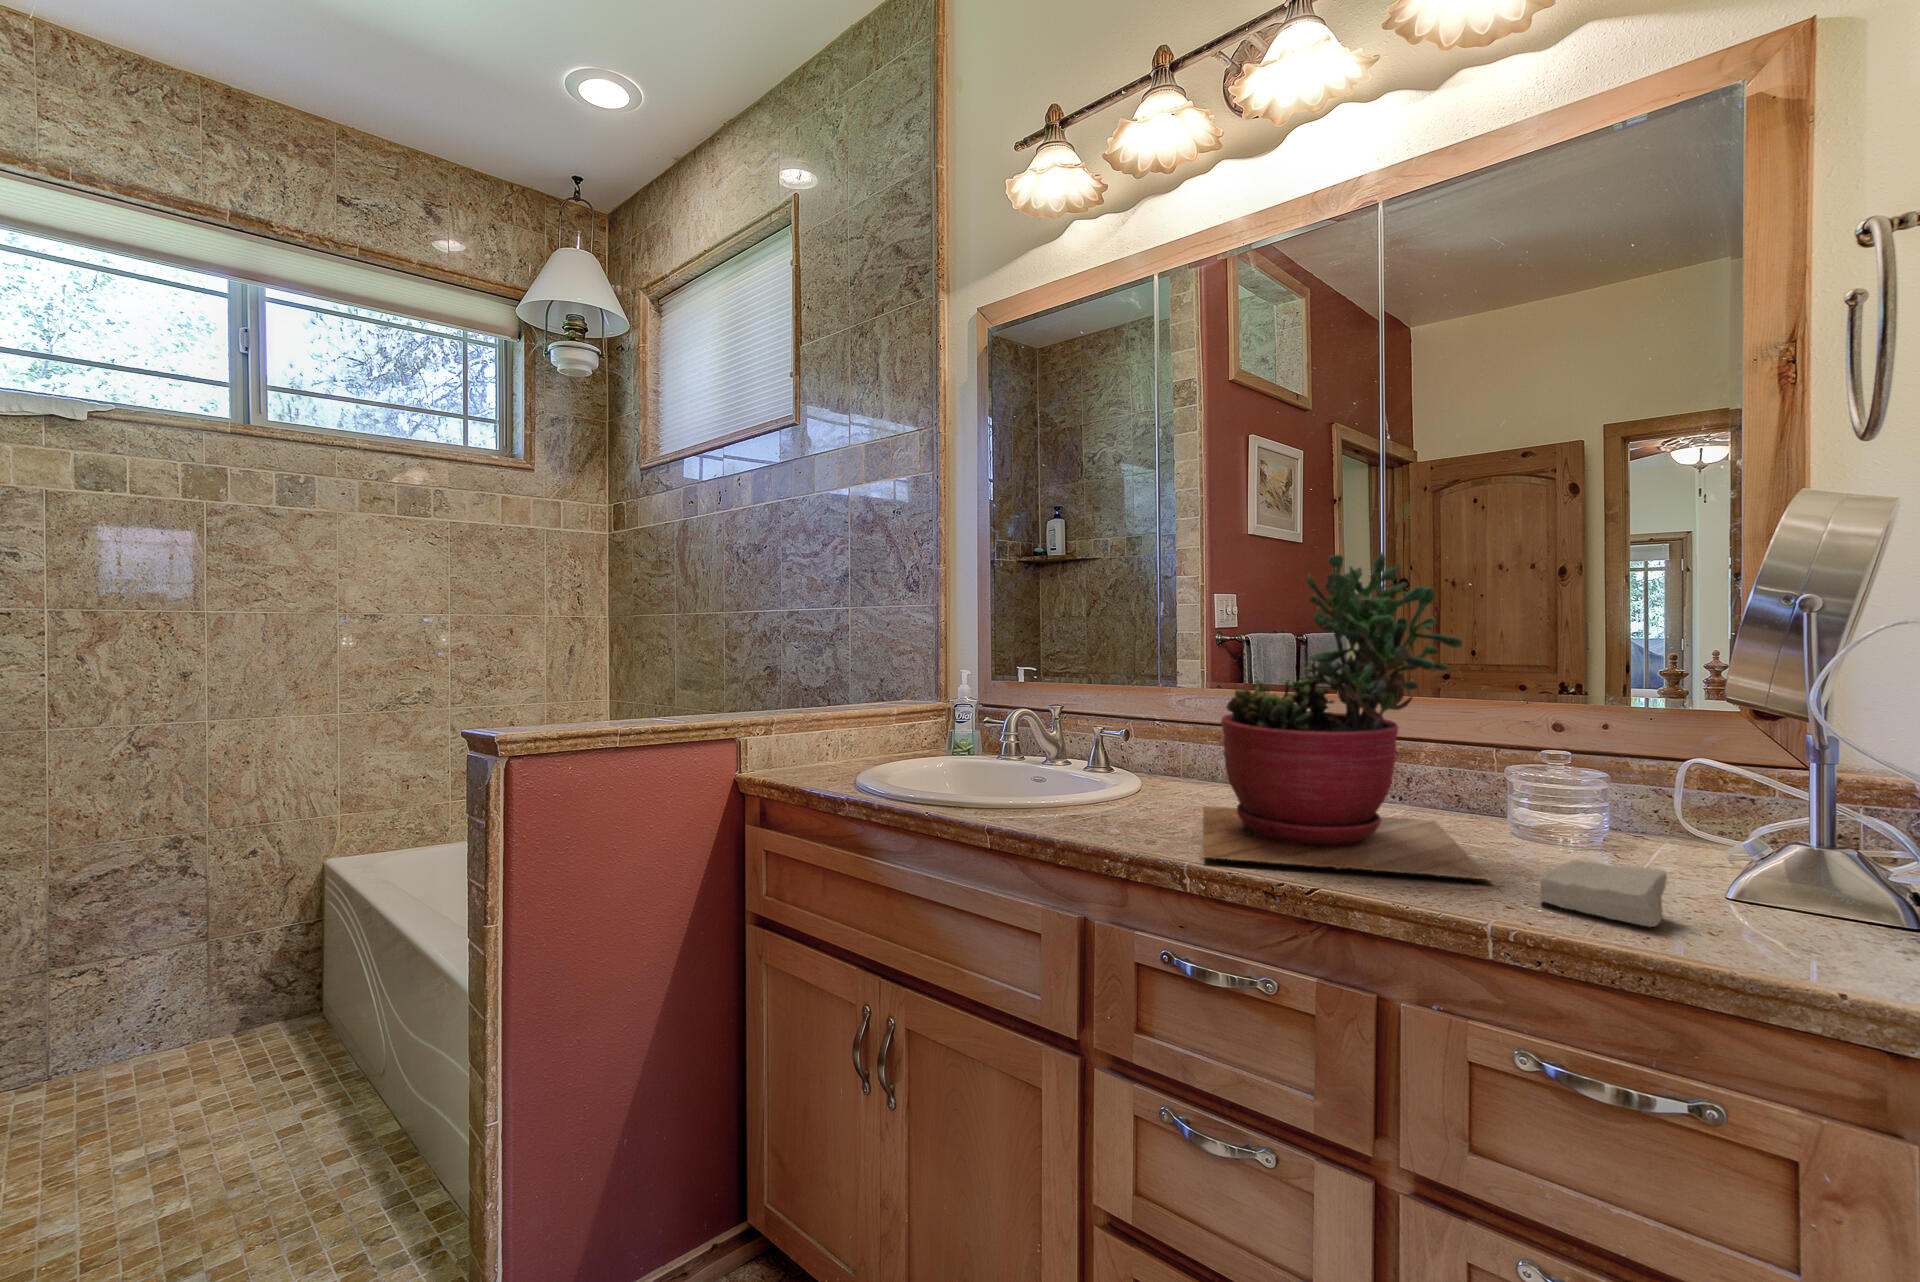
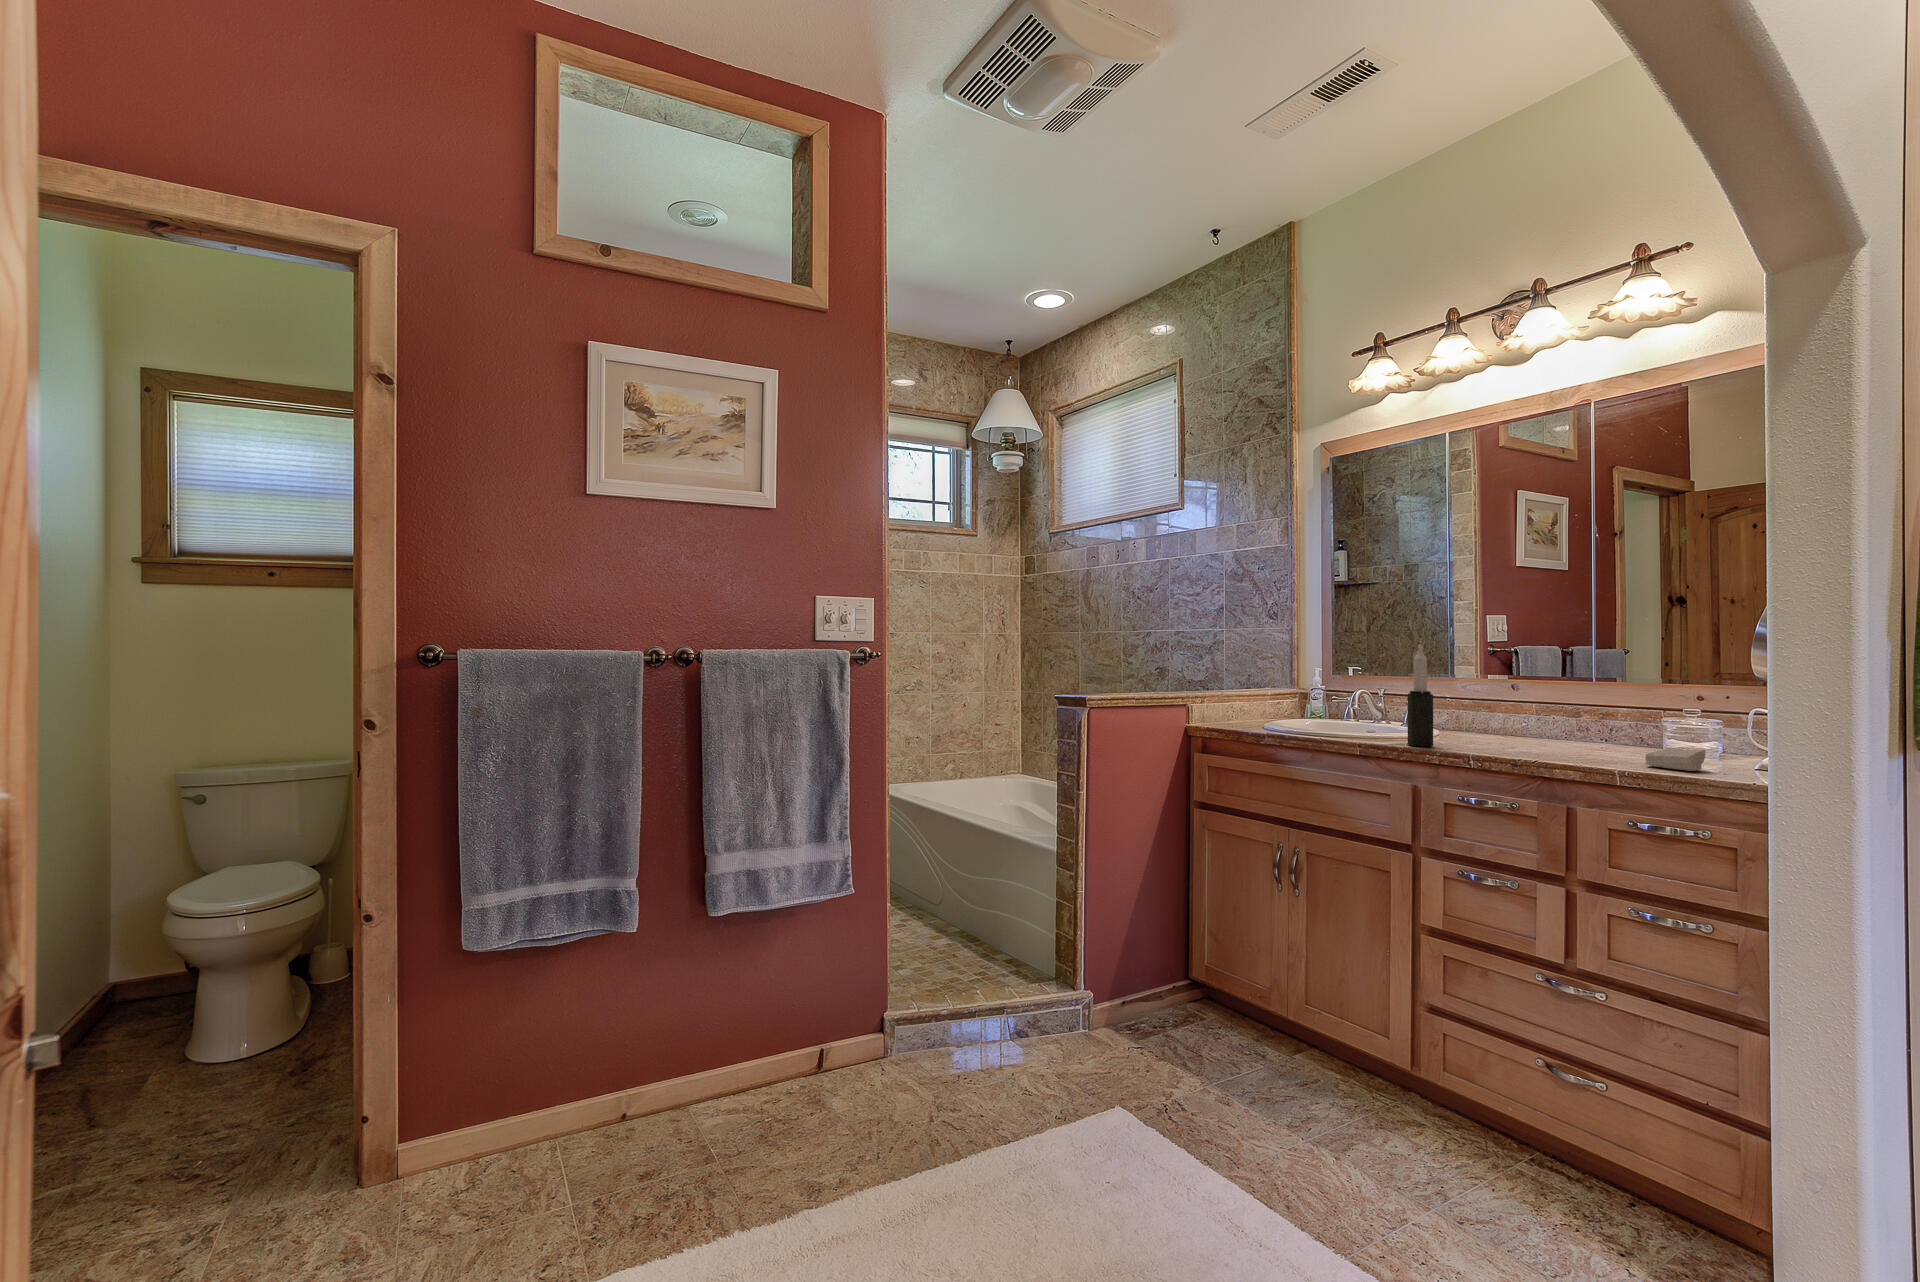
succulent plant: present [1203,553,1492,880] -> none [1479,605,1629,760]
candle: none [1073,632,1119,841] -> present [1408,645,1433,746]

